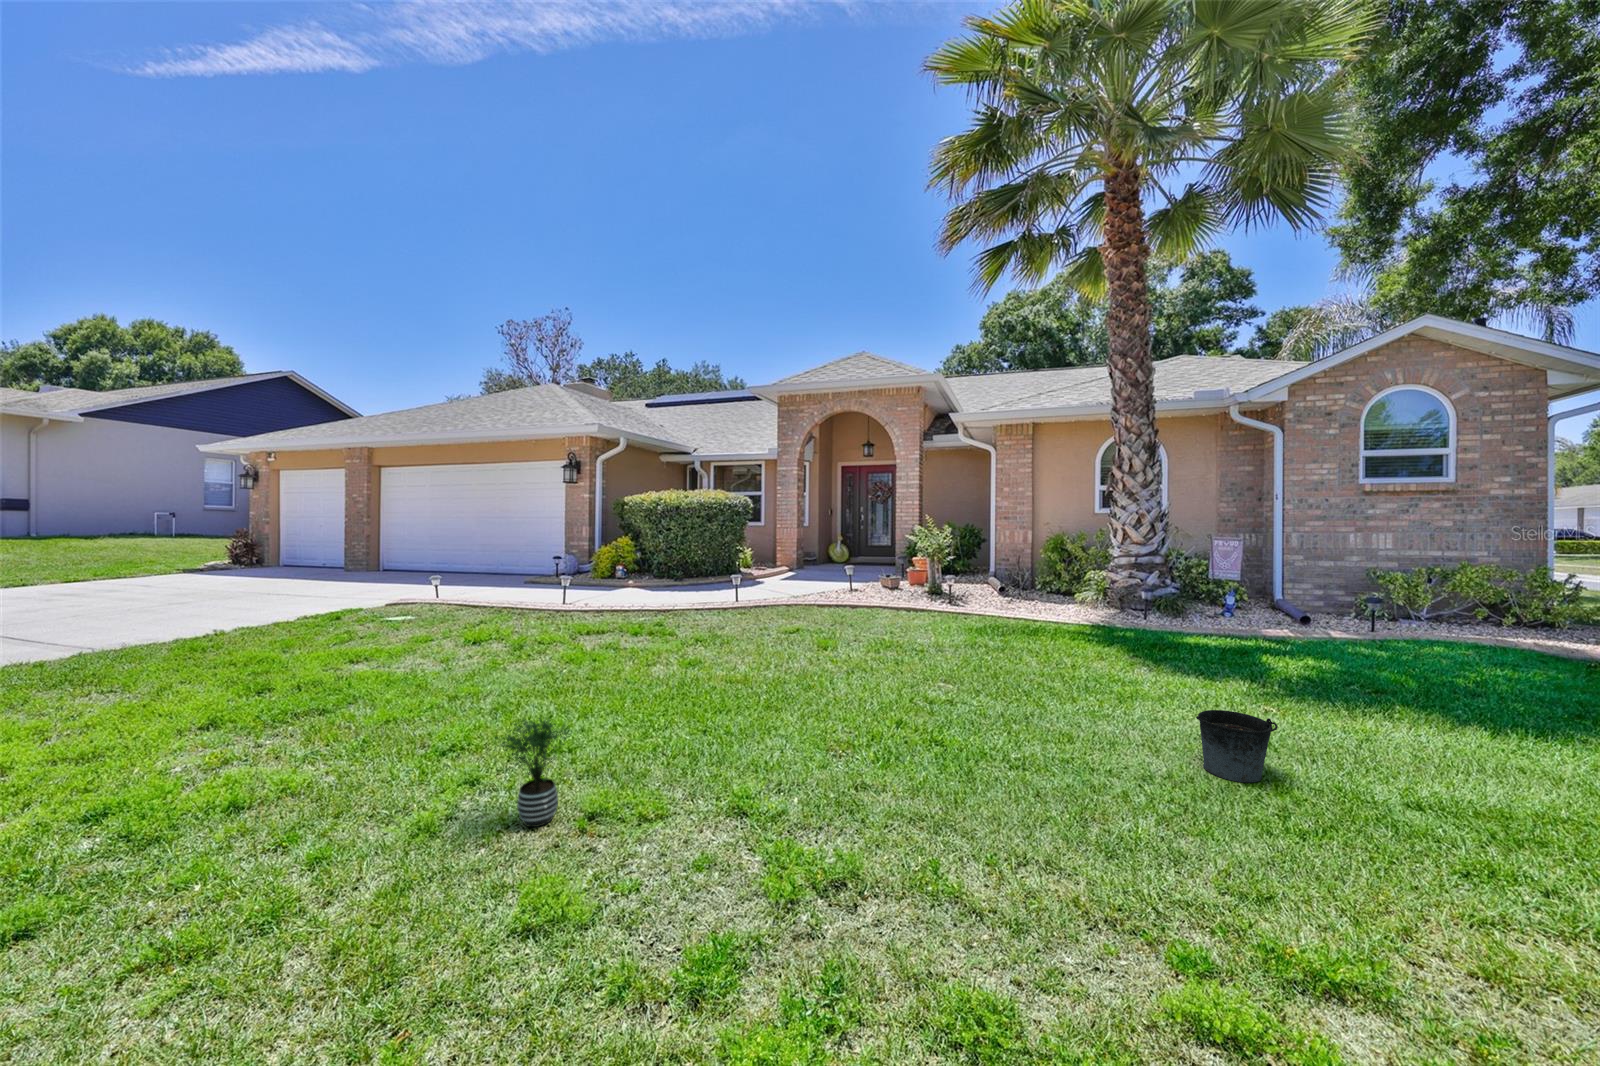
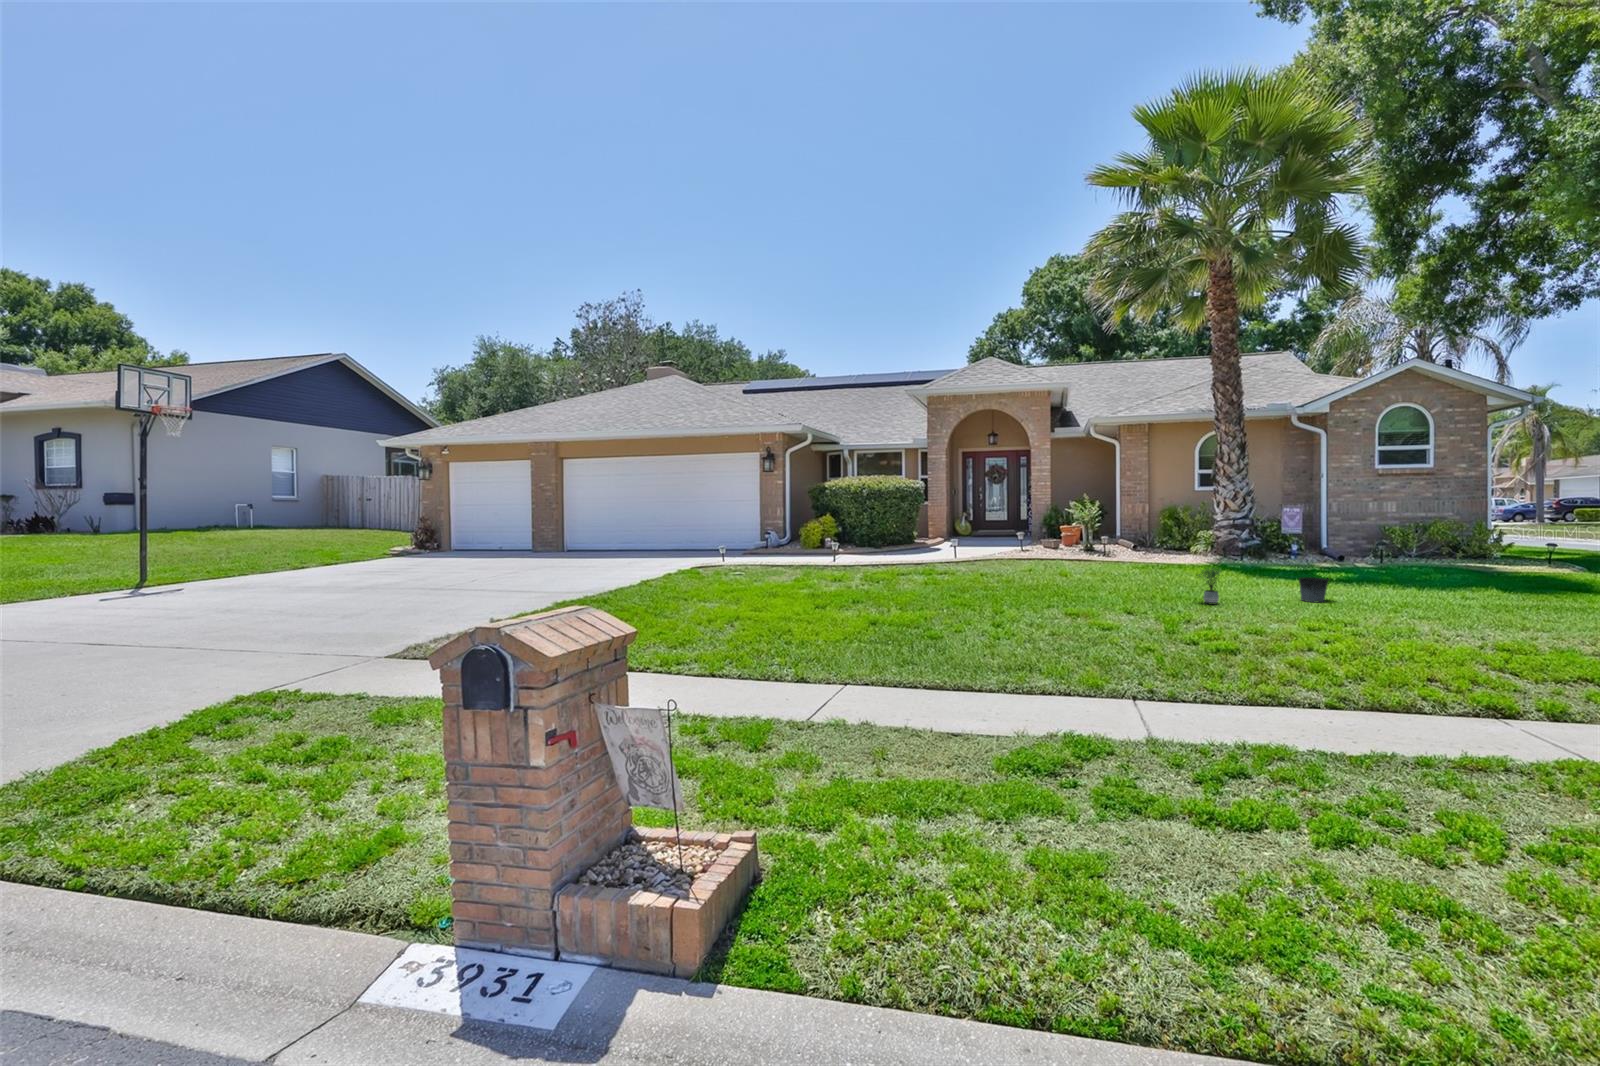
potted plant: present [495,718,572,827] -> present [1199,568,1220,605]

